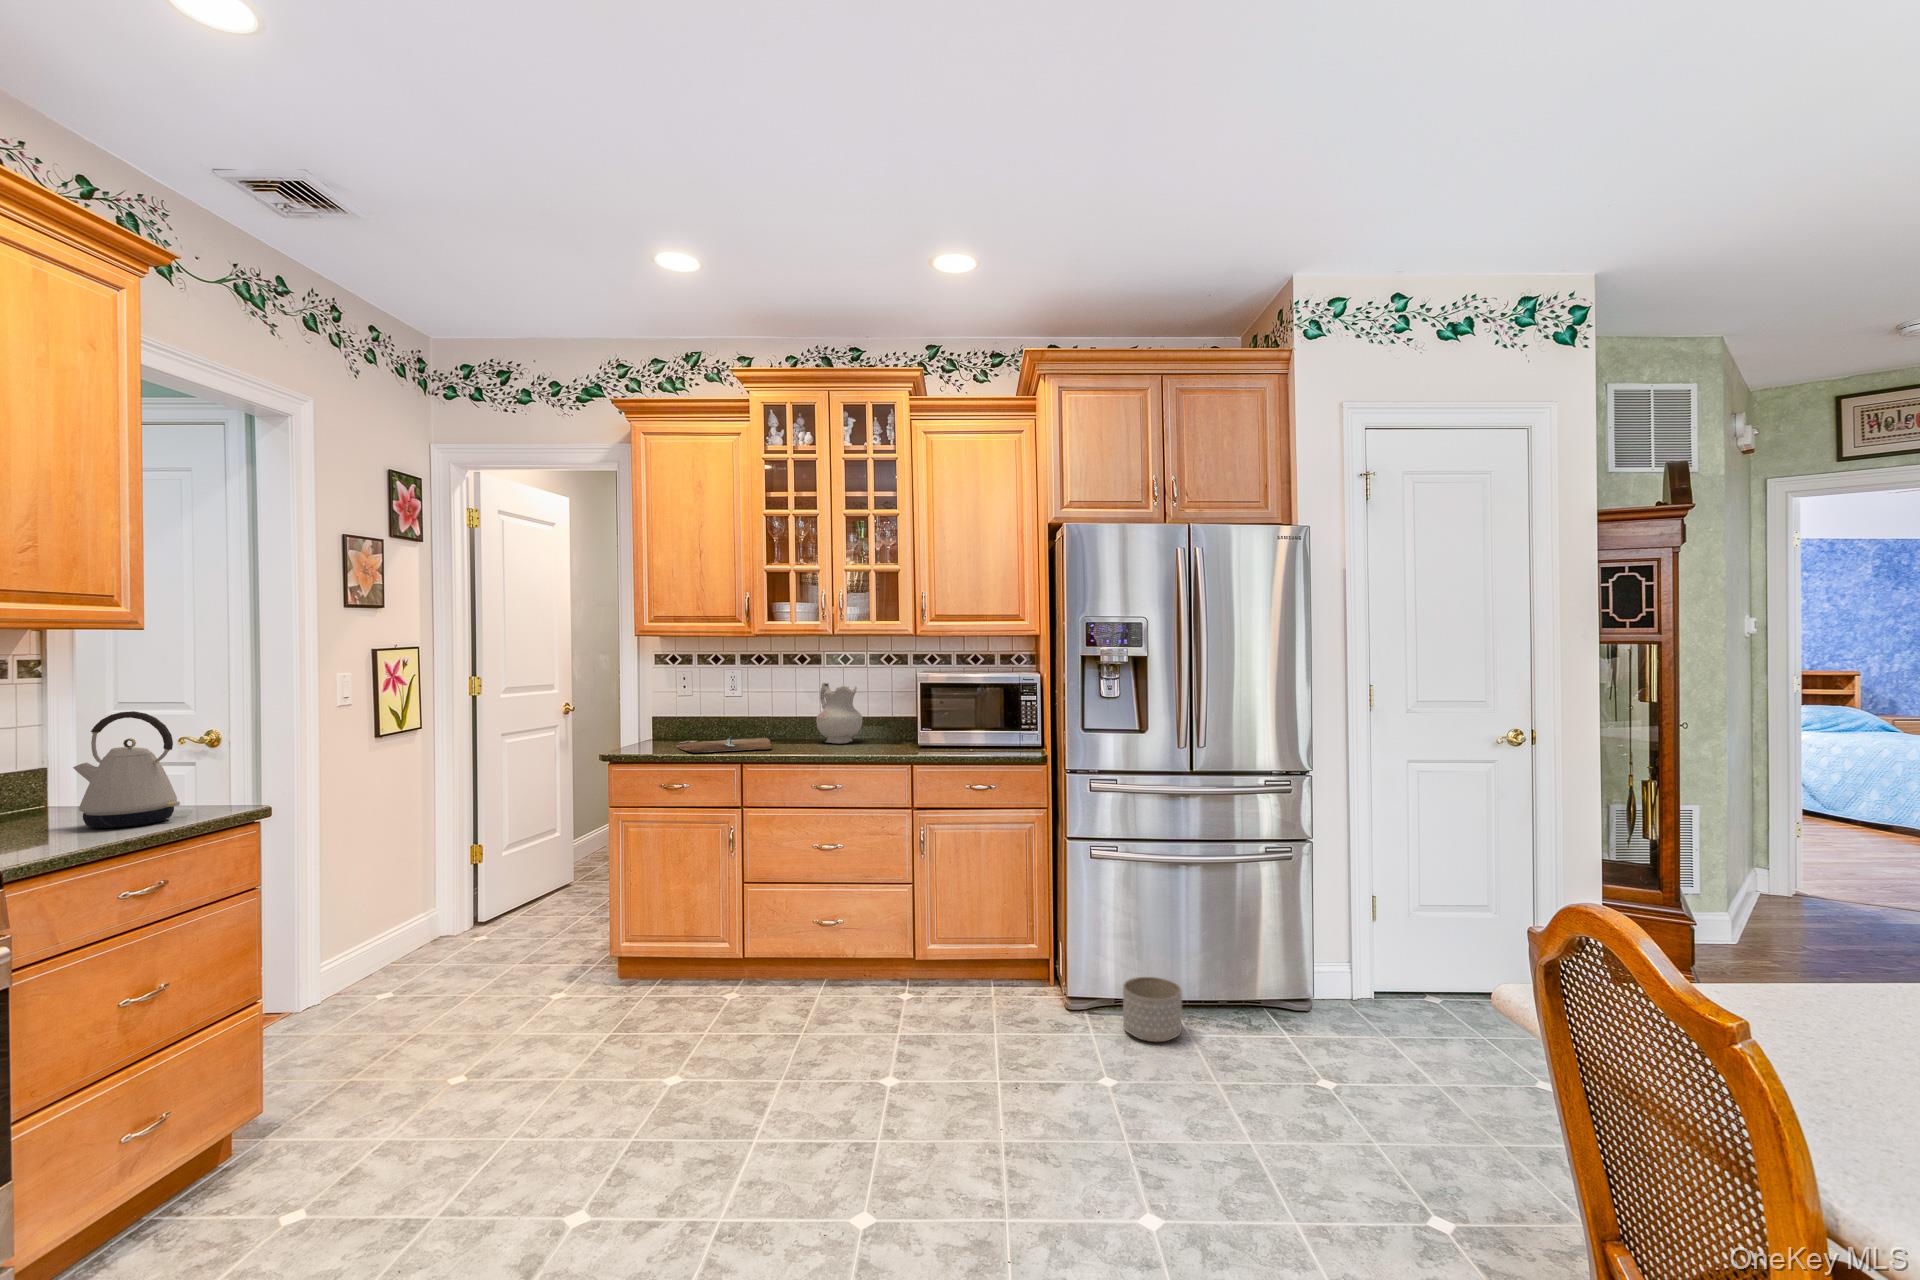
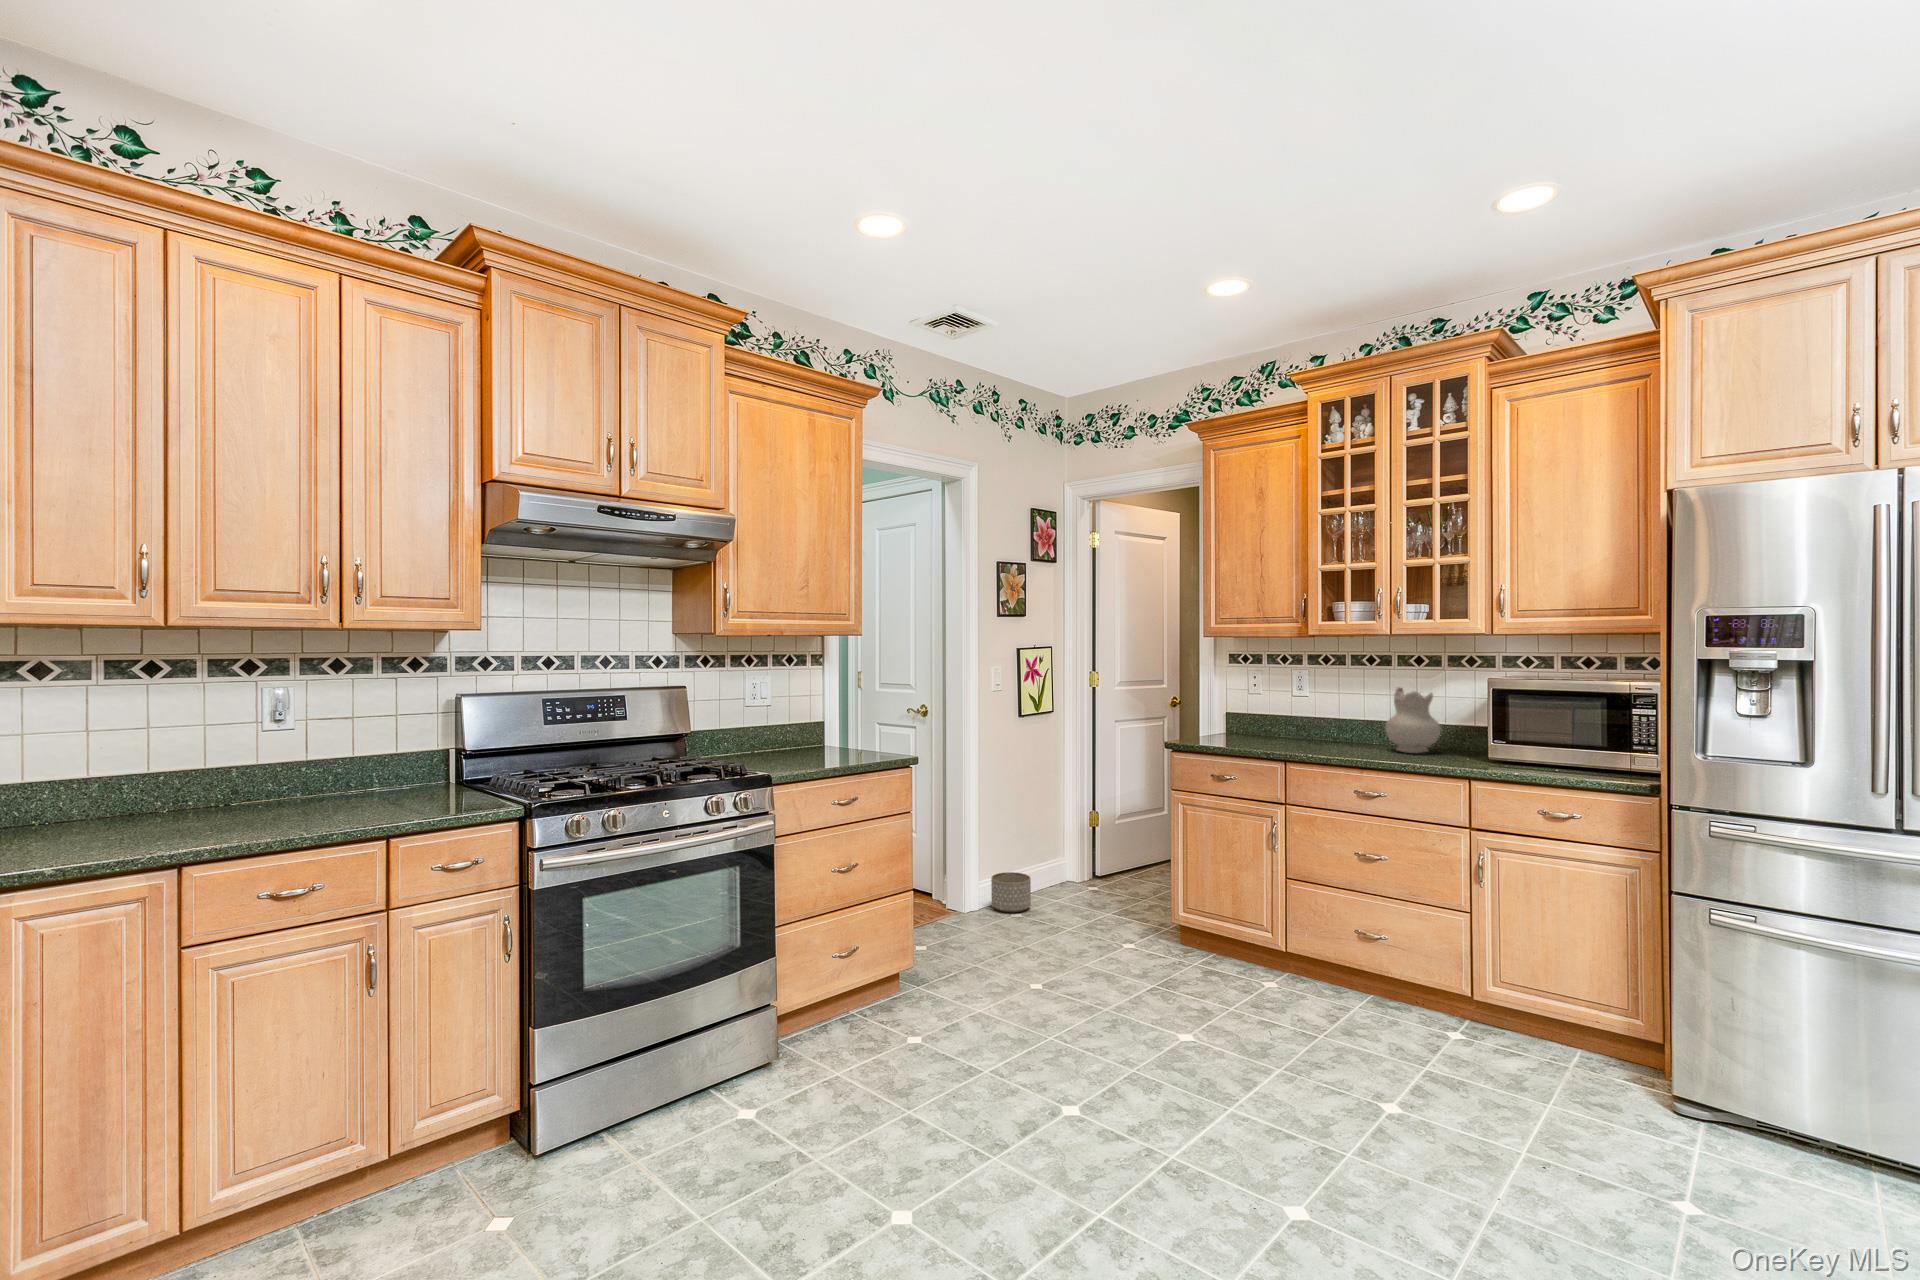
kettle: present [73,711,180,829] -> none [826,688,871,760]
cutting board: present [676,736,772,753] -> none [1240,735,1338,751]
planter: present [1123,977,1182,1042] -> present [991,872,1031,912]

